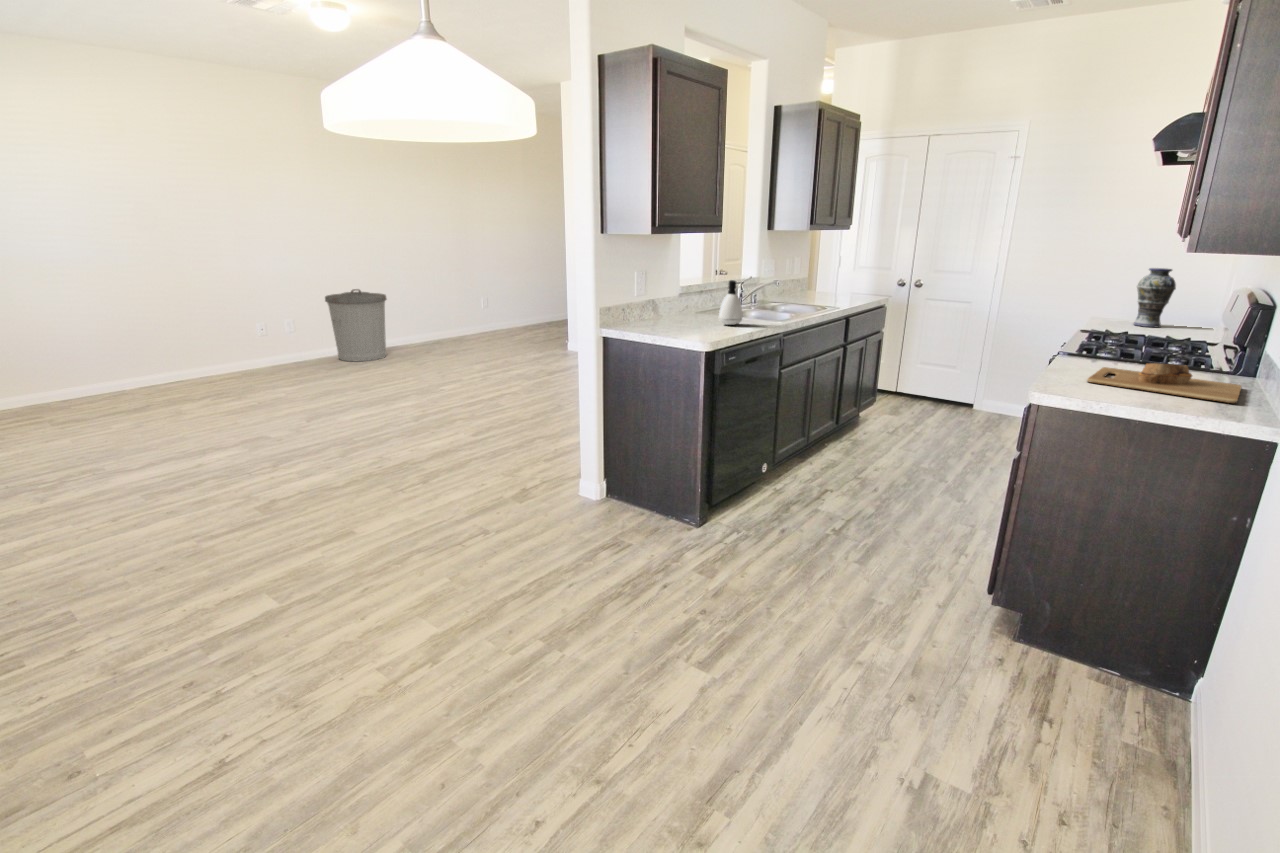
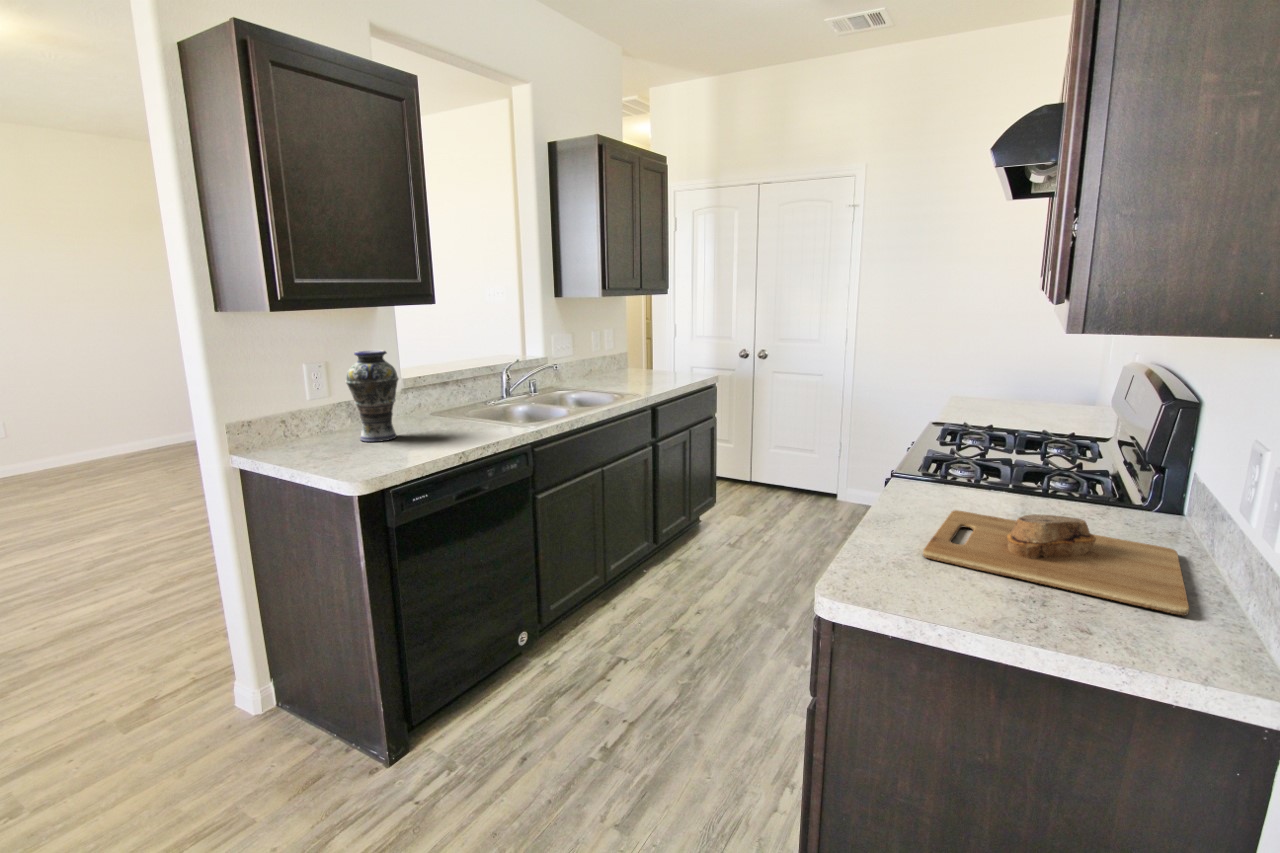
vase: present [1134,268,1176,327] -> present [346,350,398,442]
soap dispenser: present [719,280,743,325] -> none [428,374,463,438]
trash can: present [325,289,387,361] -> none [57,381,152,472]

